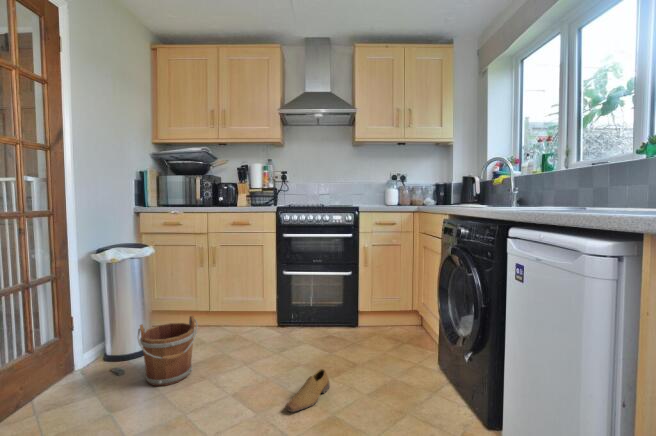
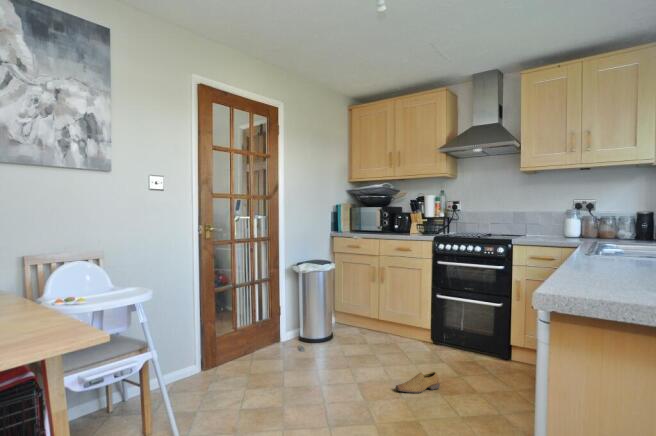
bucket: present [137,316,198,386] -> none [318,313,356,358]

